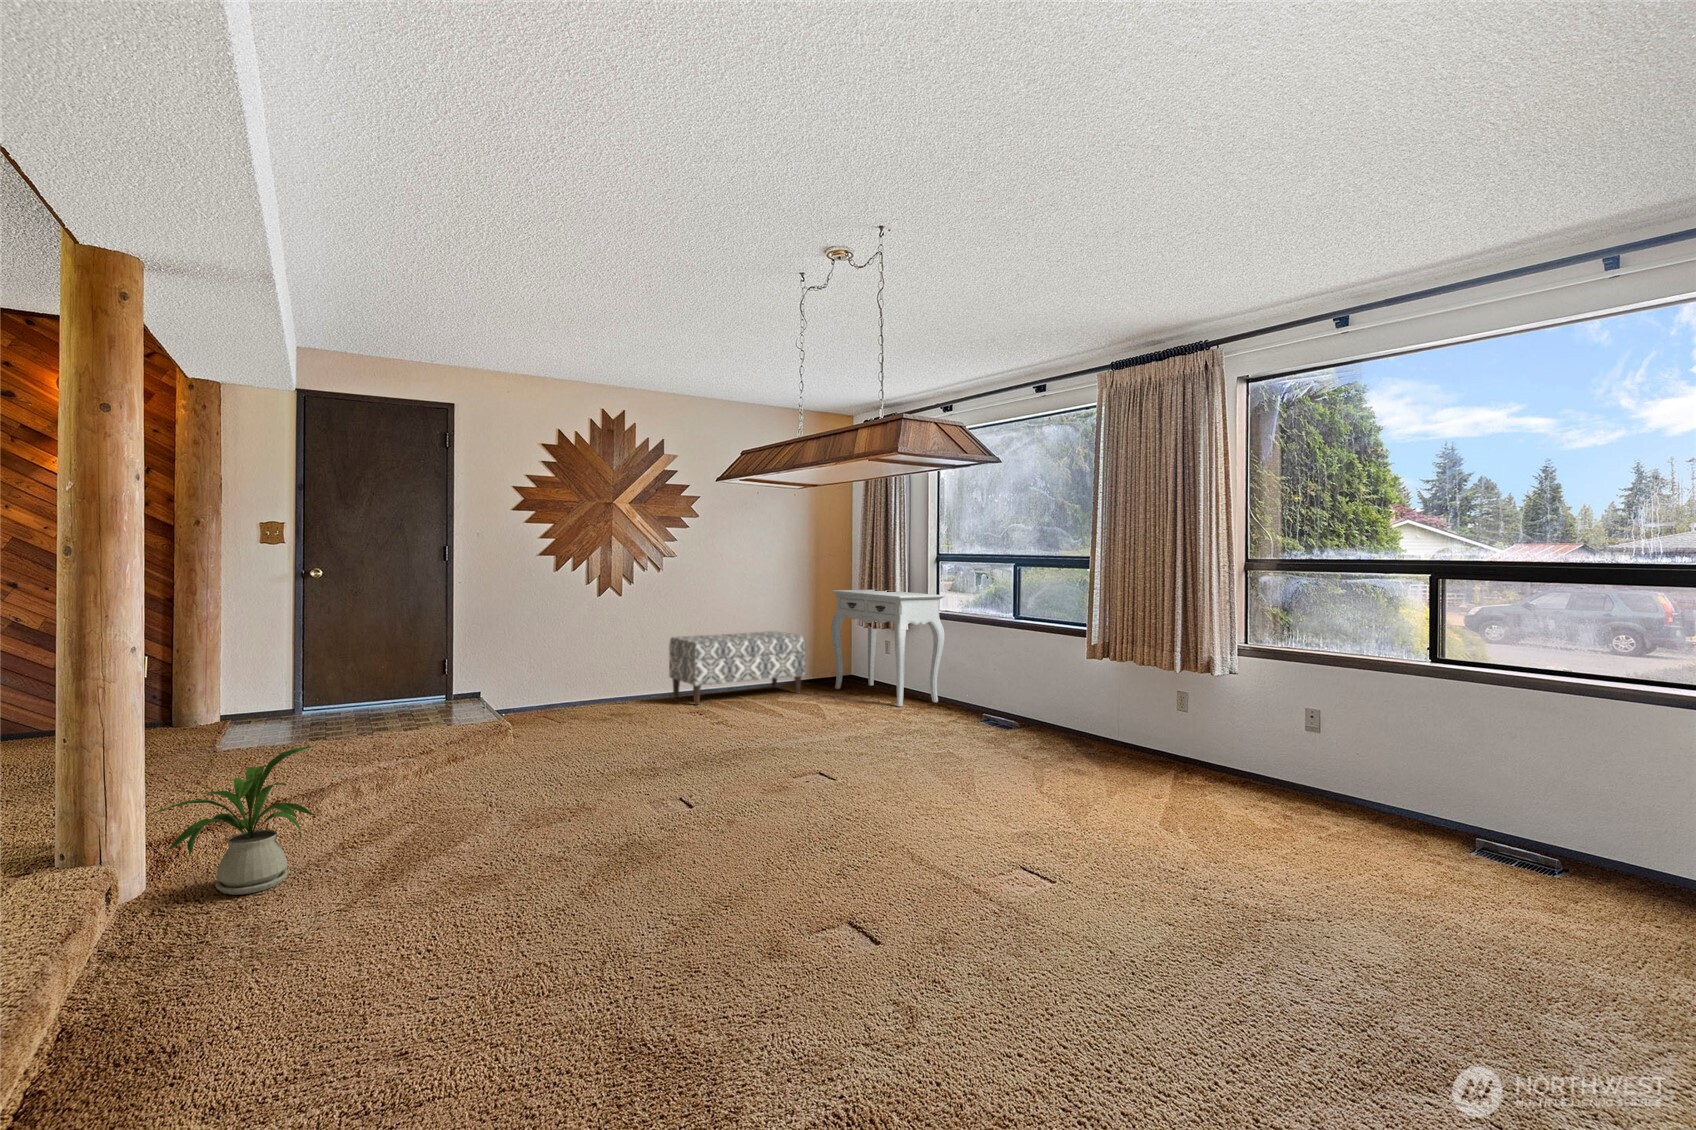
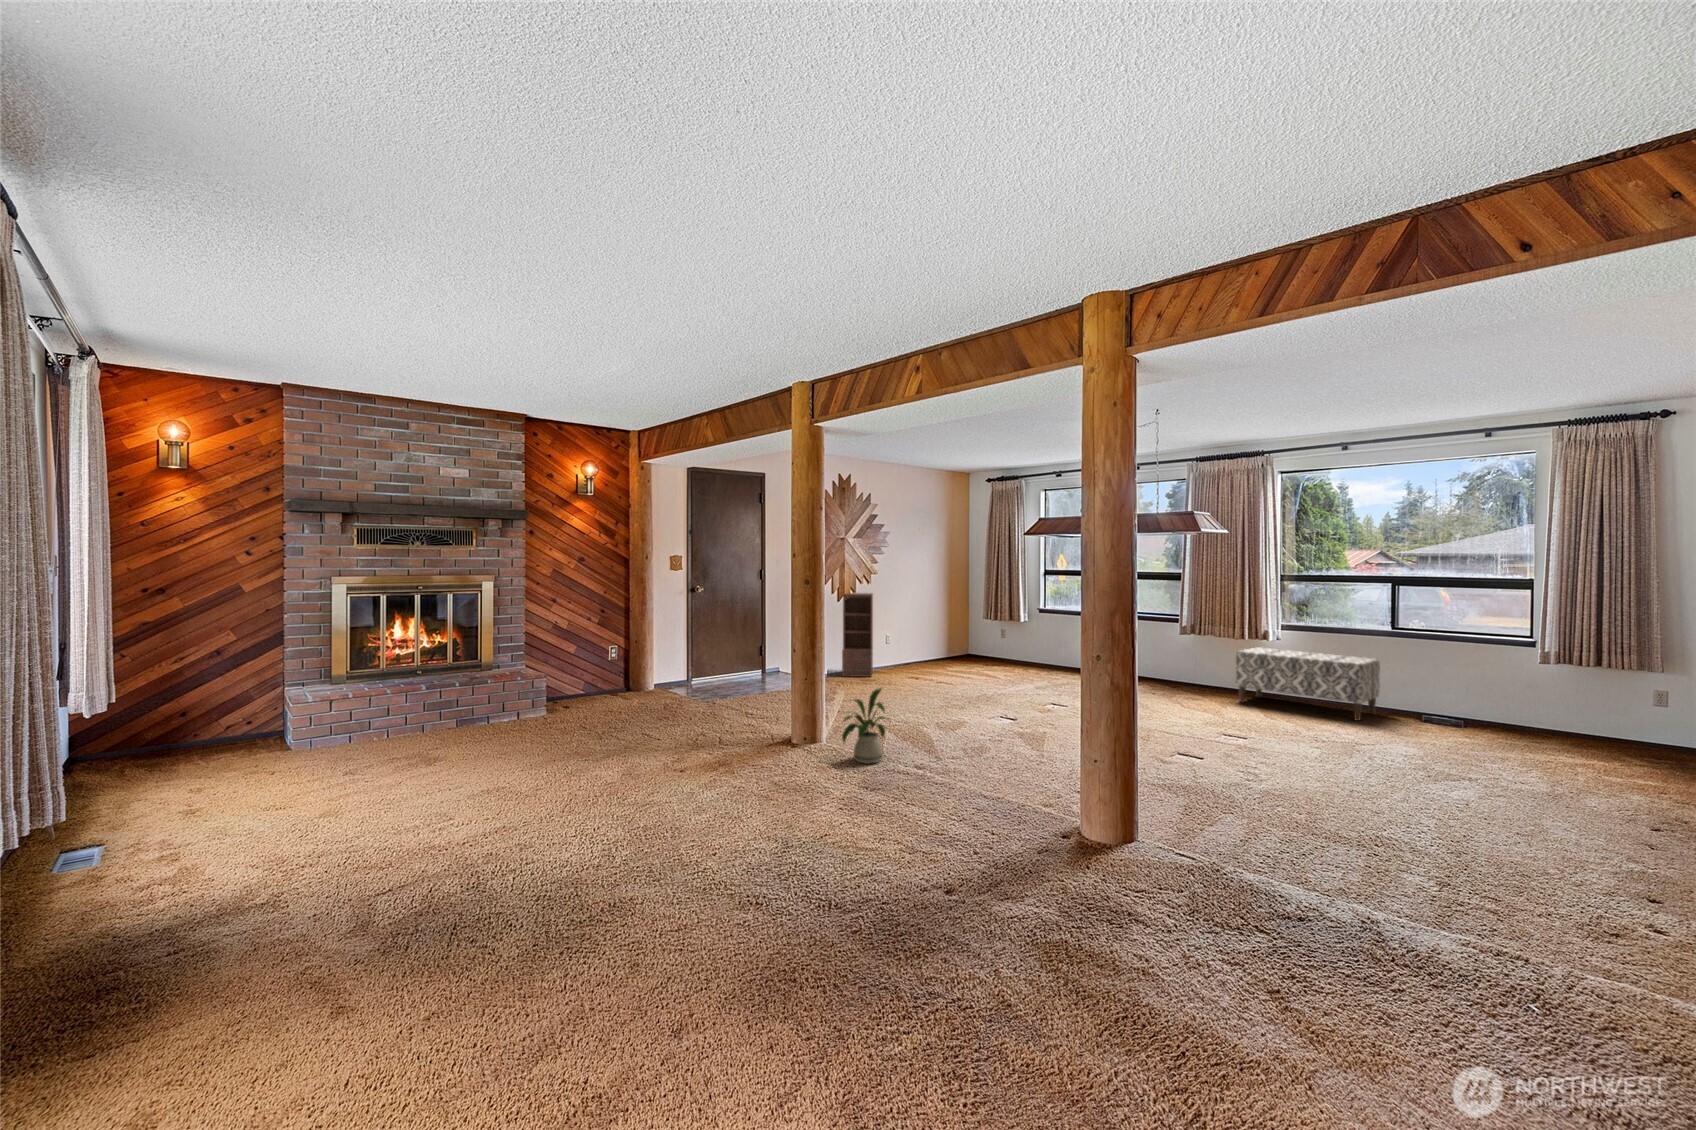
bookshelf: none [586,585,651,712] -> present [842,593,873,677]
console table: present [831,590,945,707] -> none [971,592,1058,669]
bench: present [669,631,806,705] -> present [1236,647,1380,721]

